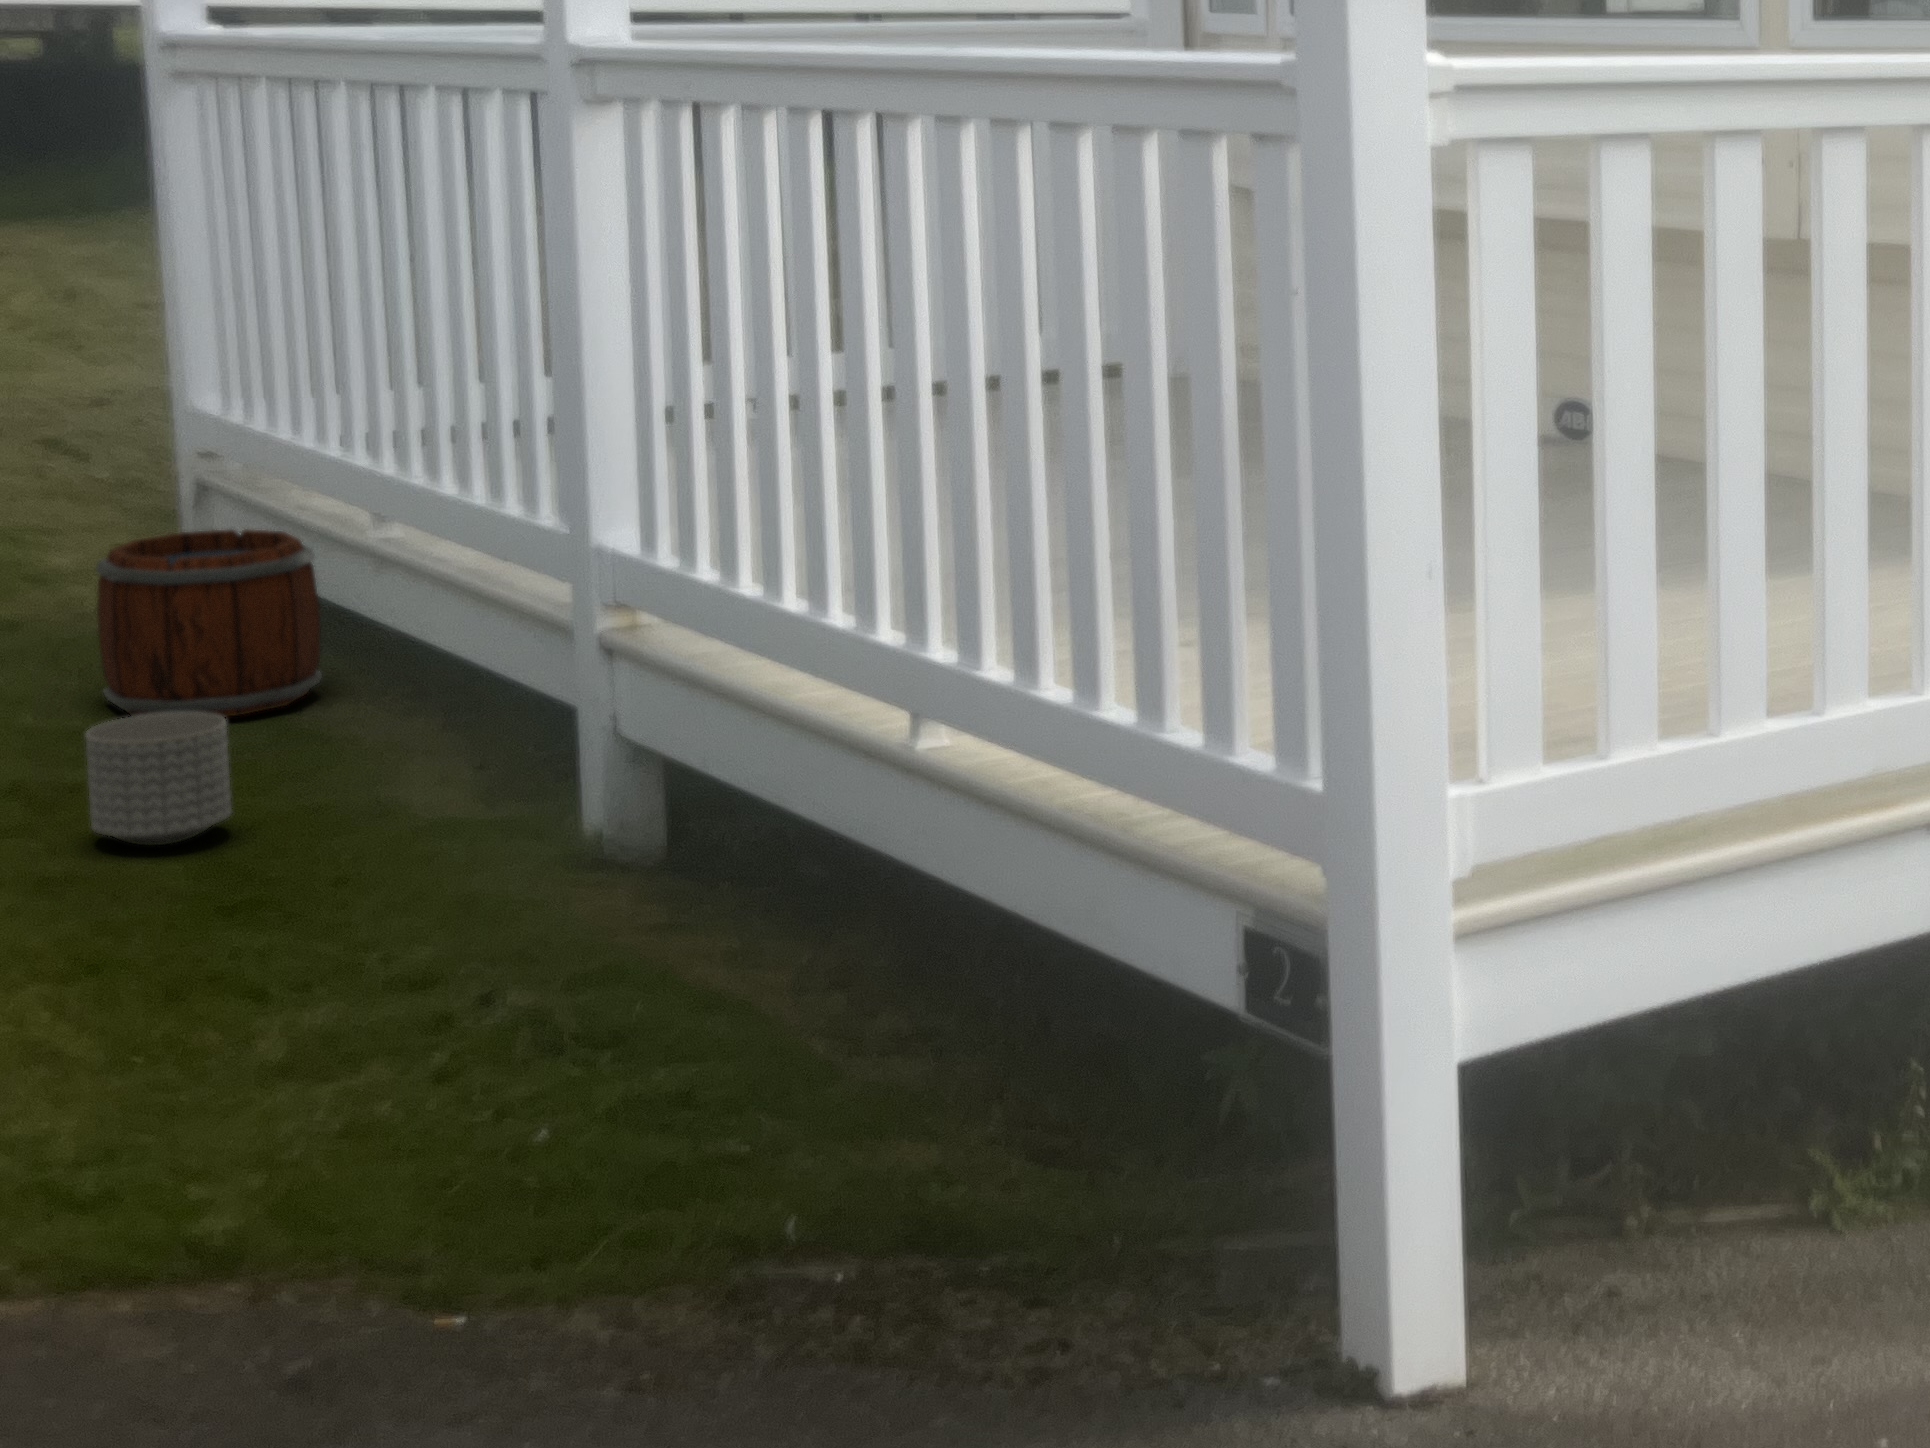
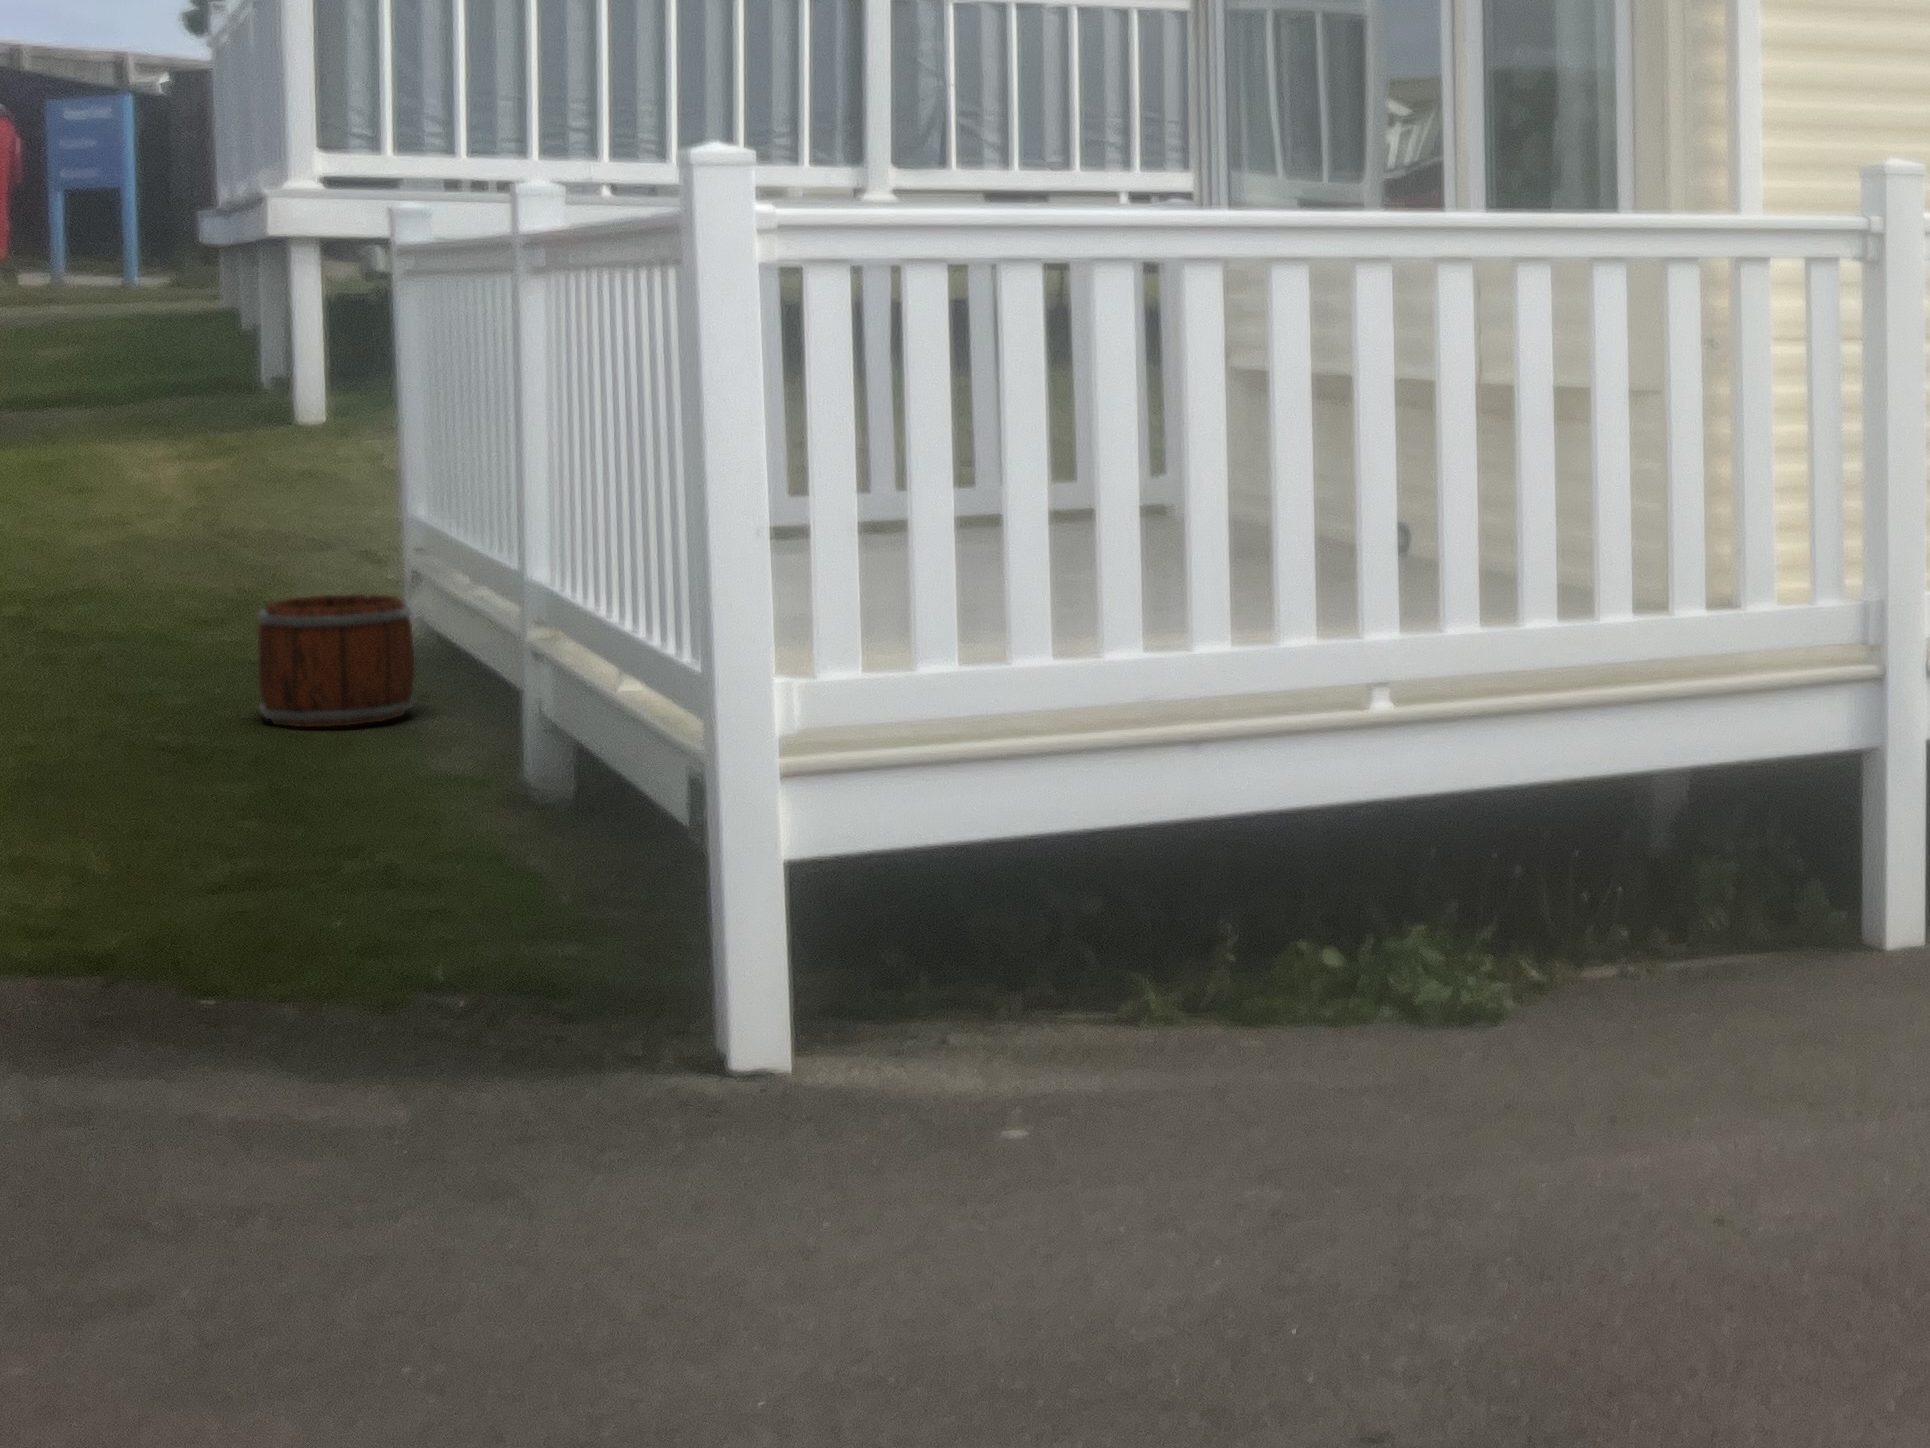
planter: present [85,712,231,846] -> none [178,703,279,794]

